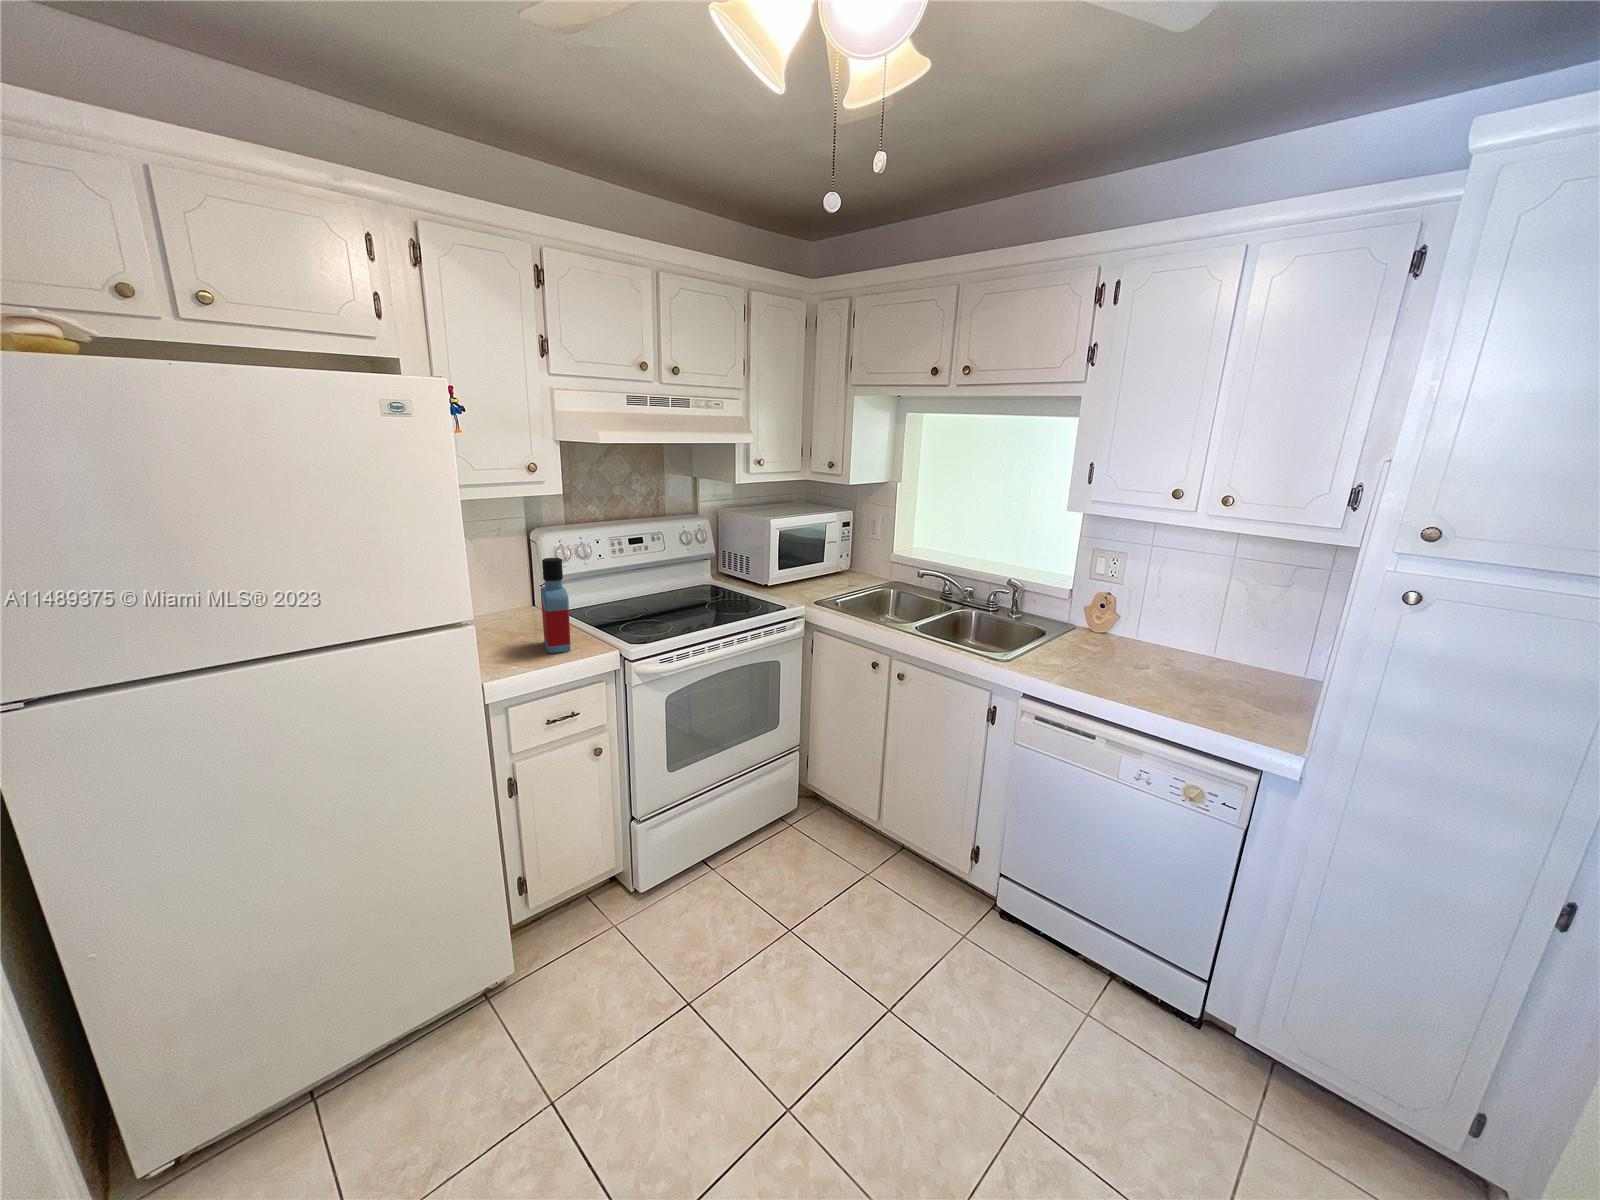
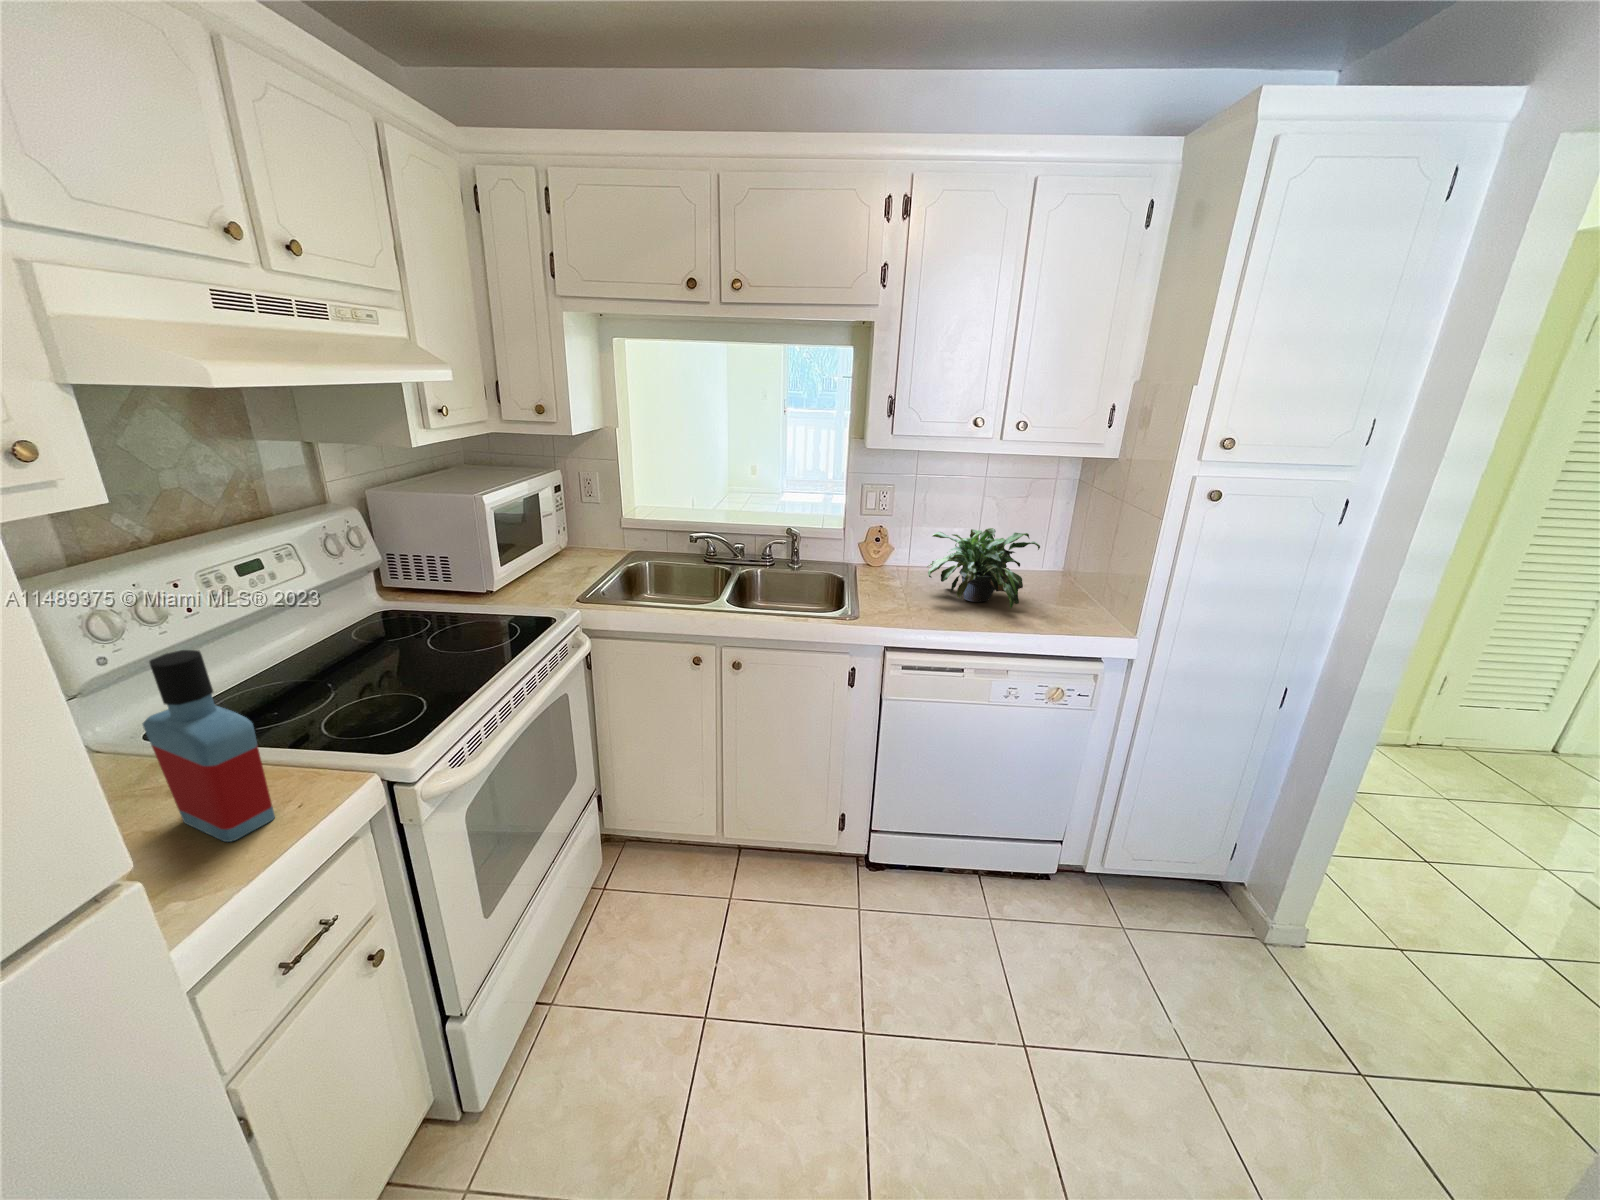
potted plant: none [1103,599,1244,692] -> present [926,528,1040,609]

